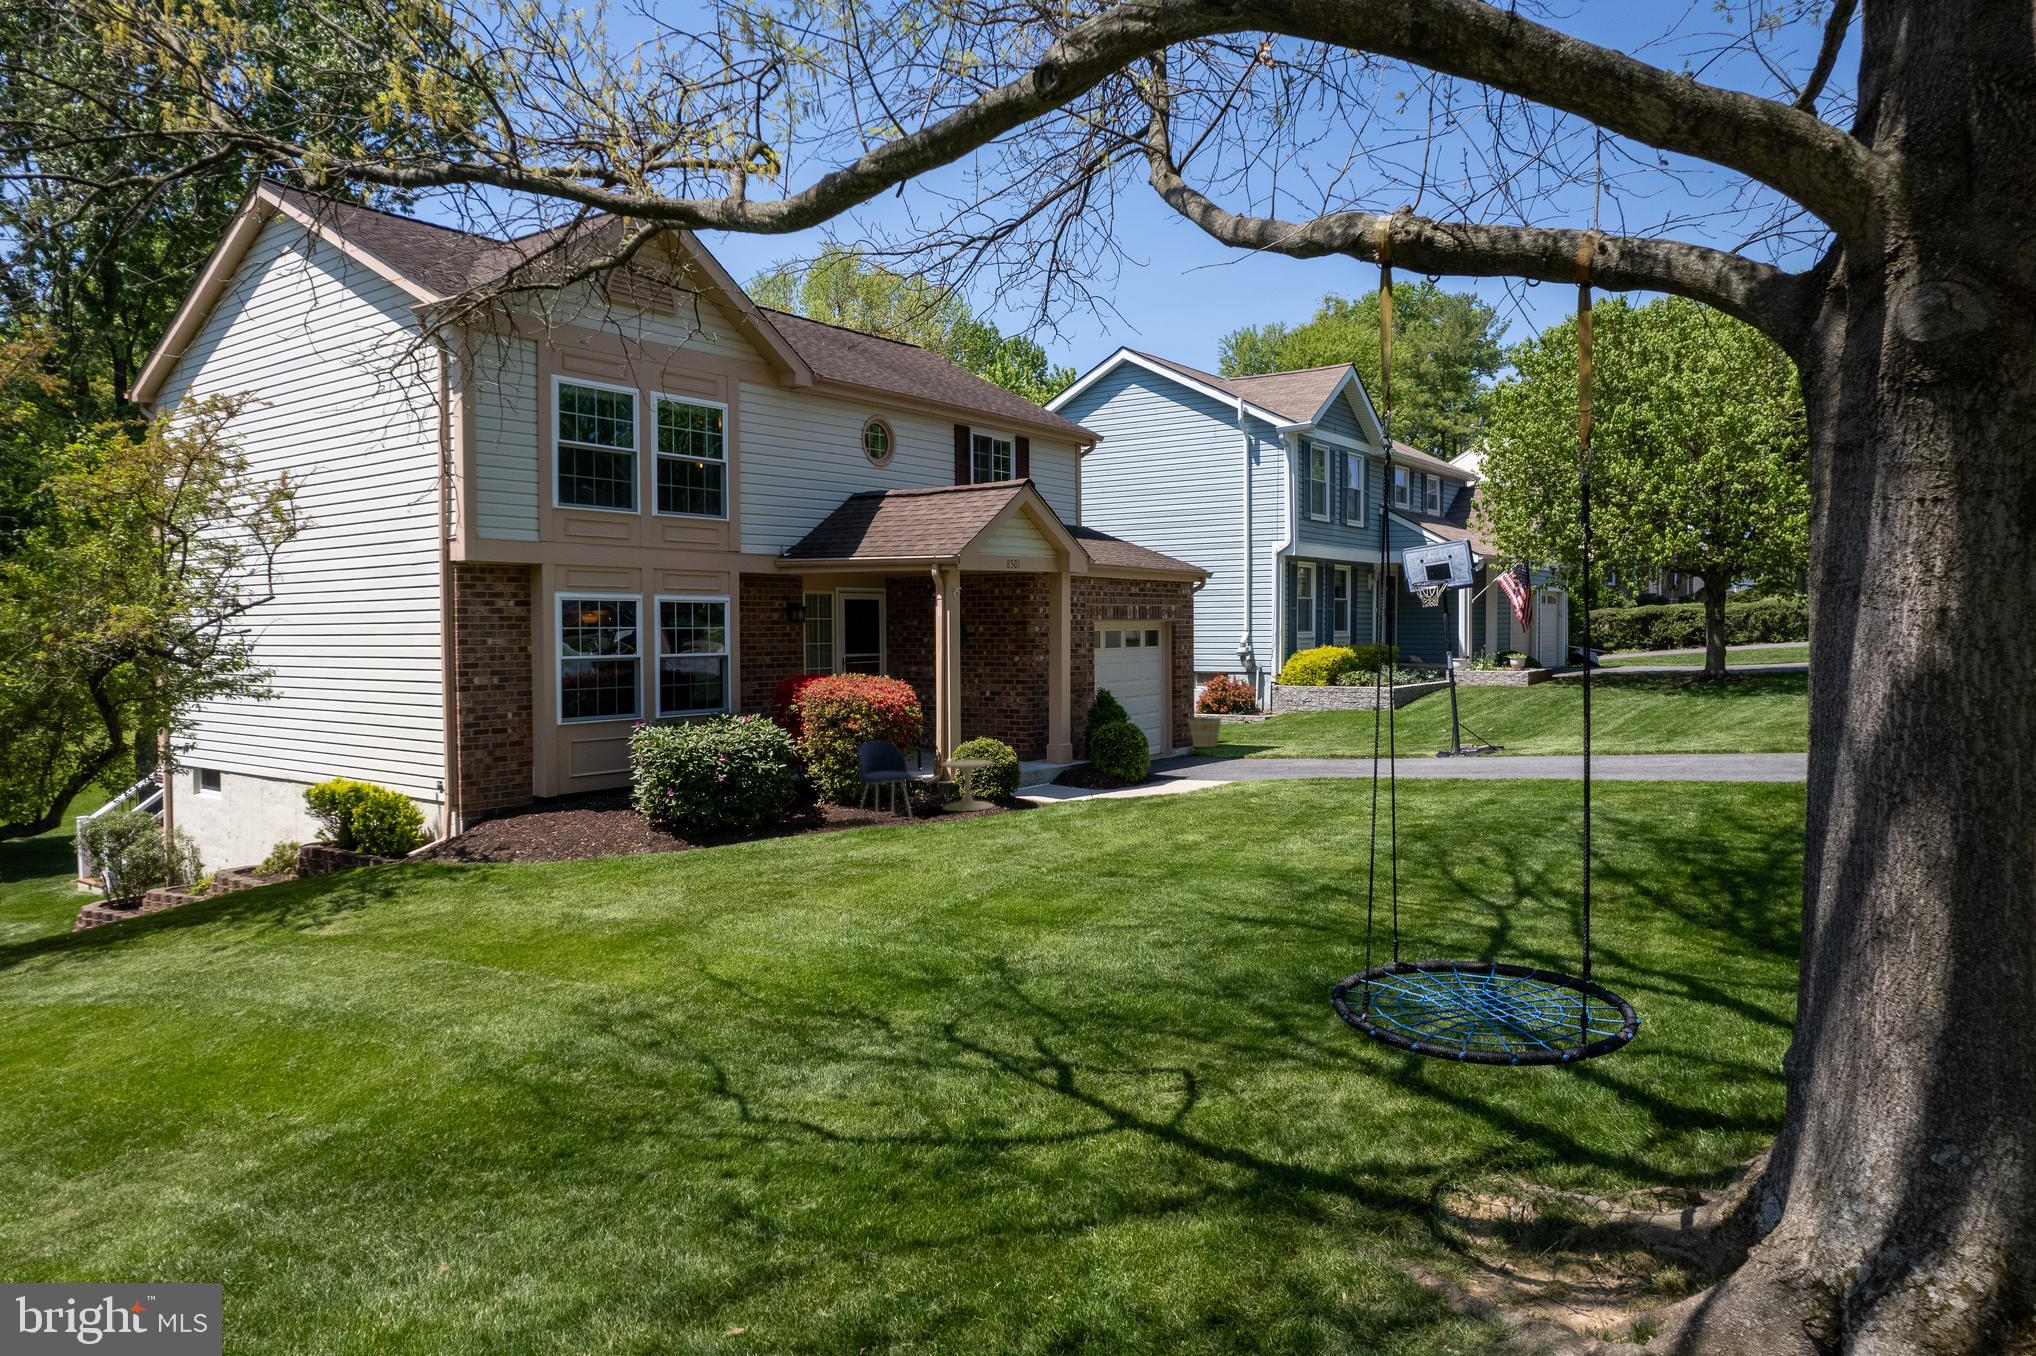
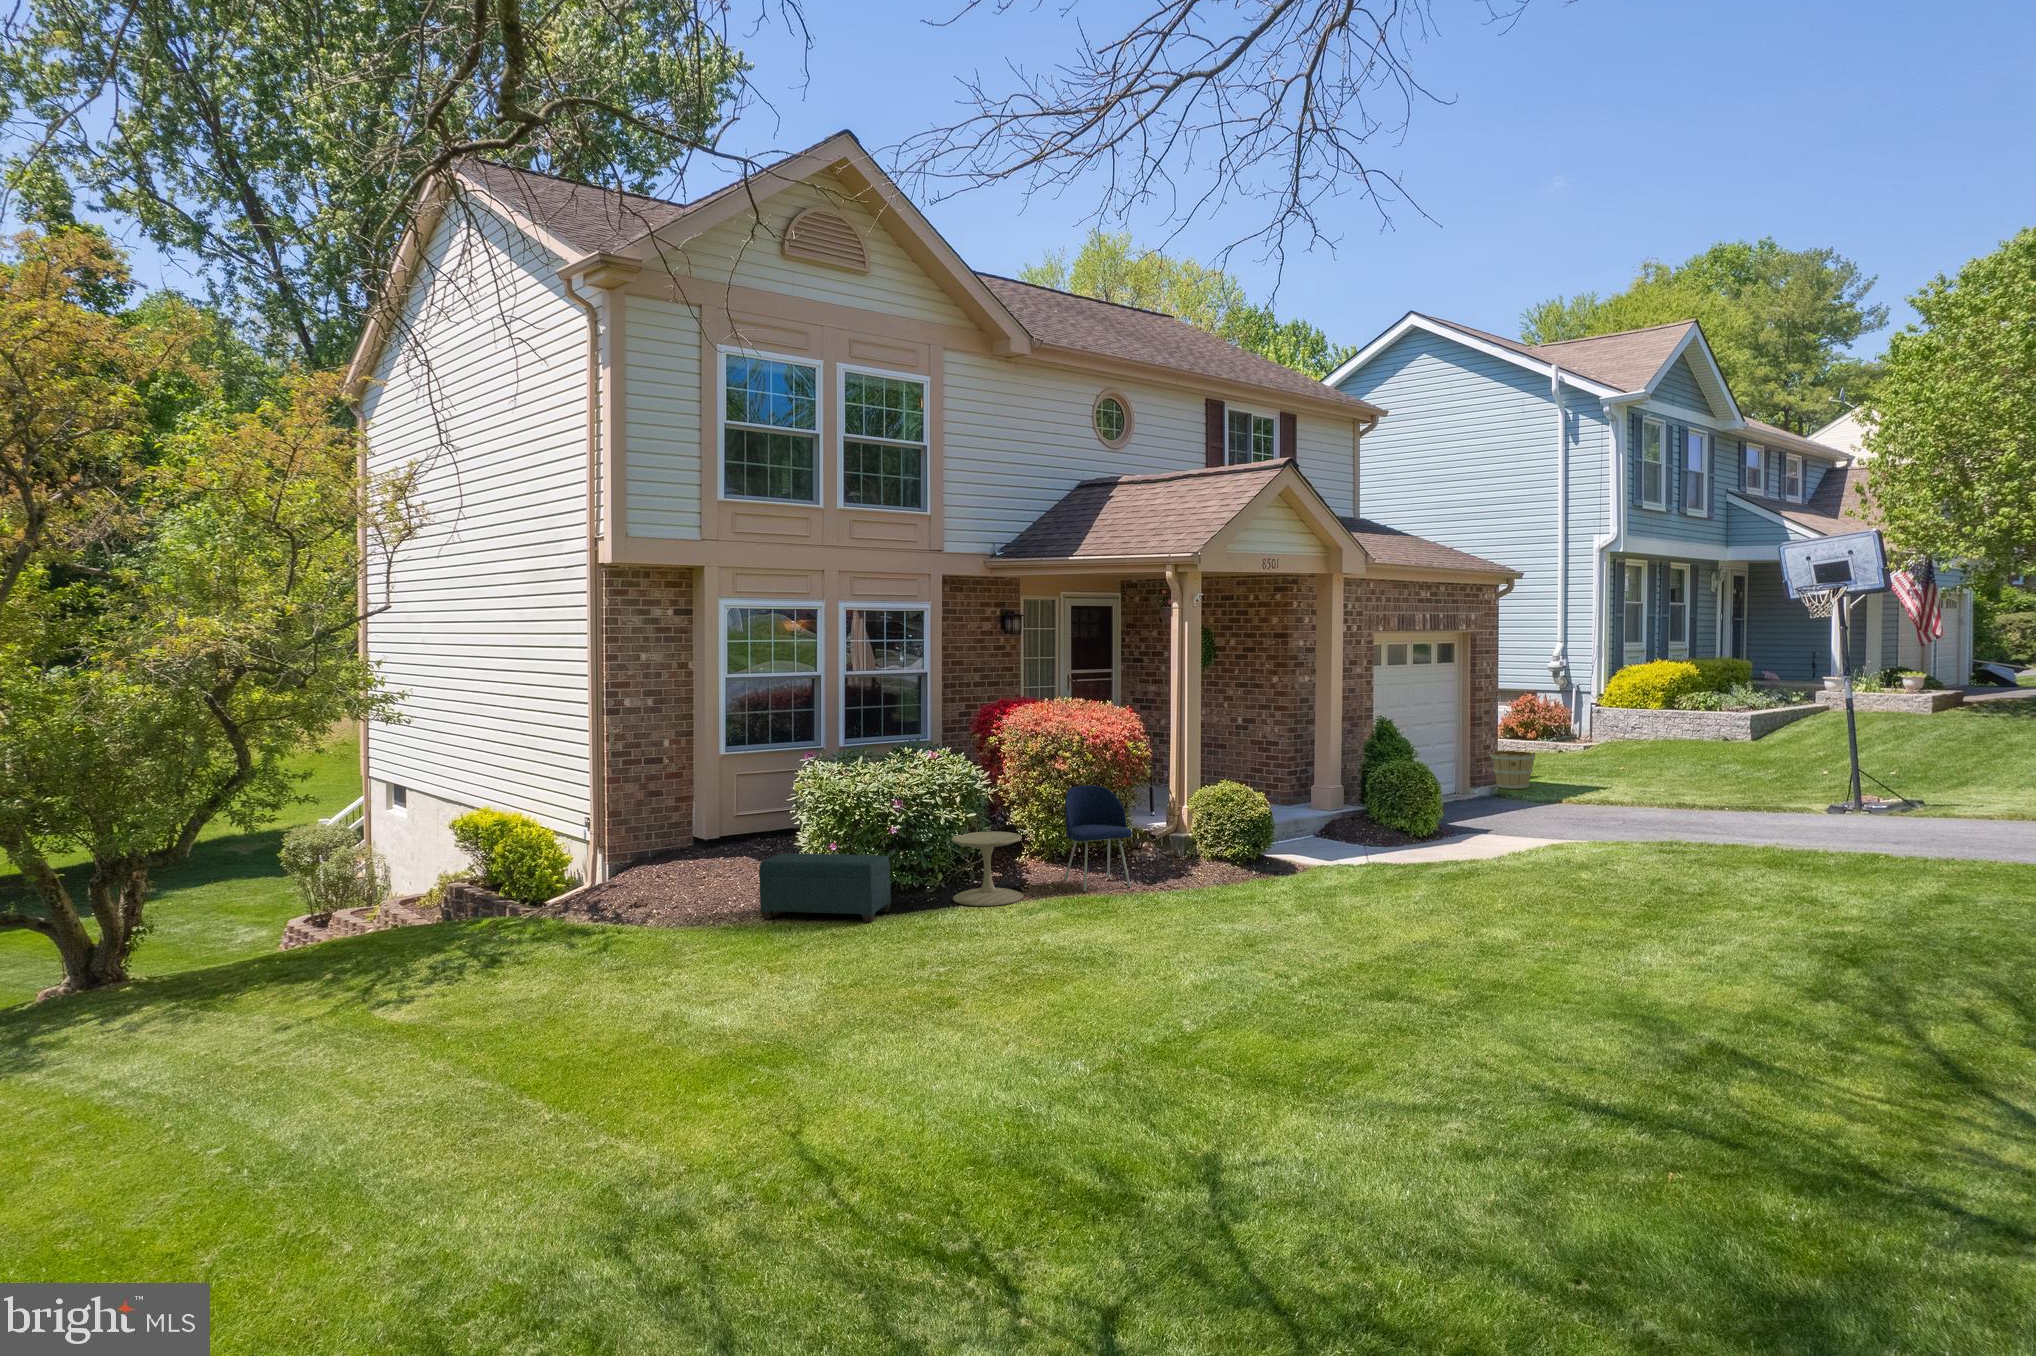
side table: present [942,760,994,811] -> present [951,832,1023,906]
bench: none [612,798,722,853] -> present [759,854,891,923]

